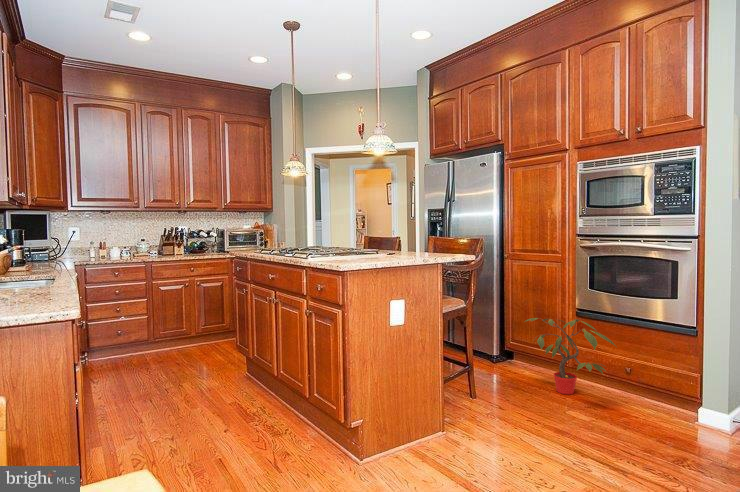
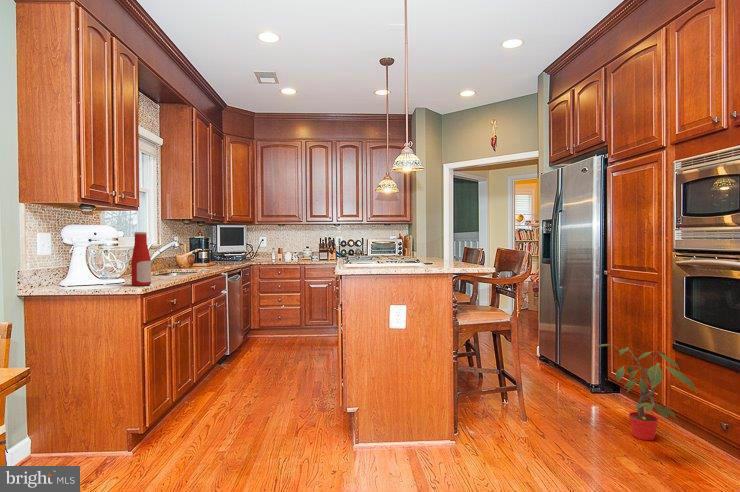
bottle: none [21,218,57,305] -> present [131,232,151,286]

